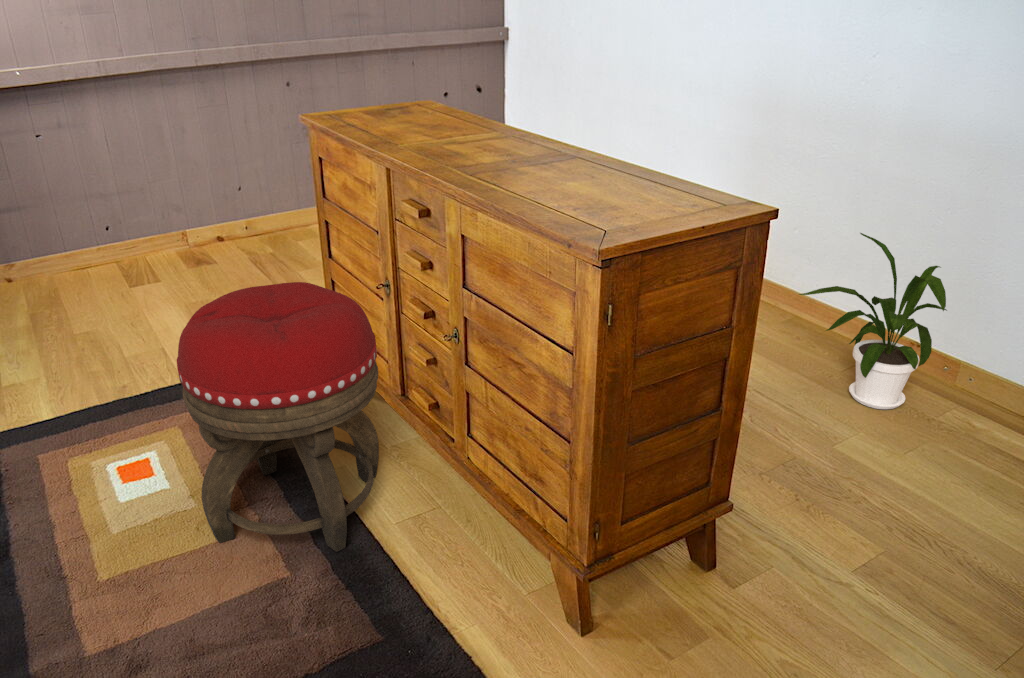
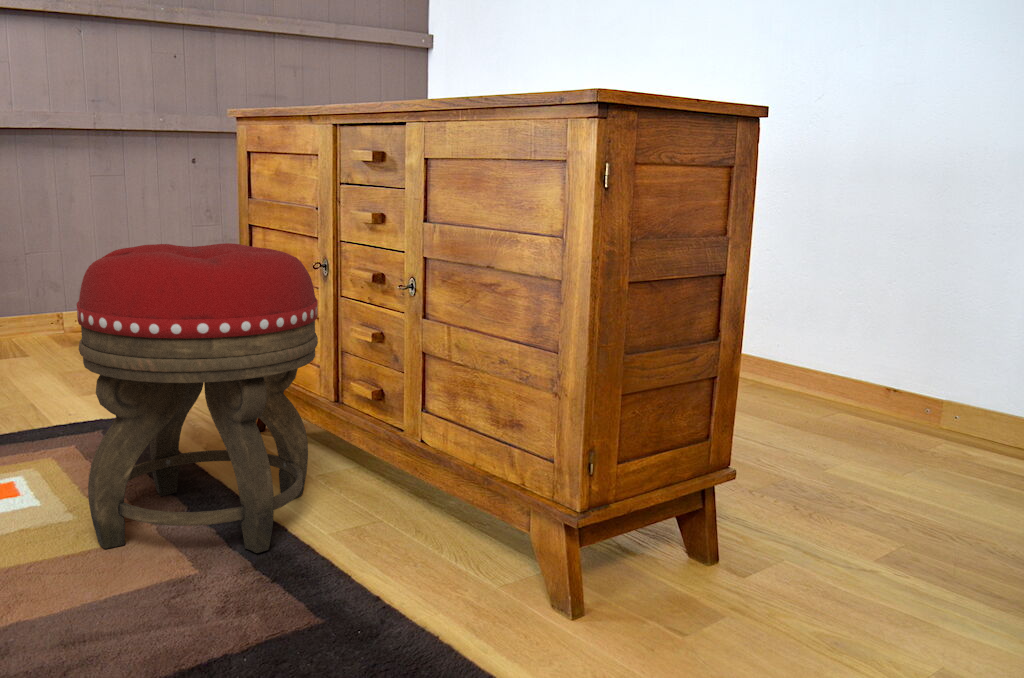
house plant: present [799,233,947,409] -> none [768,258,925,445]

